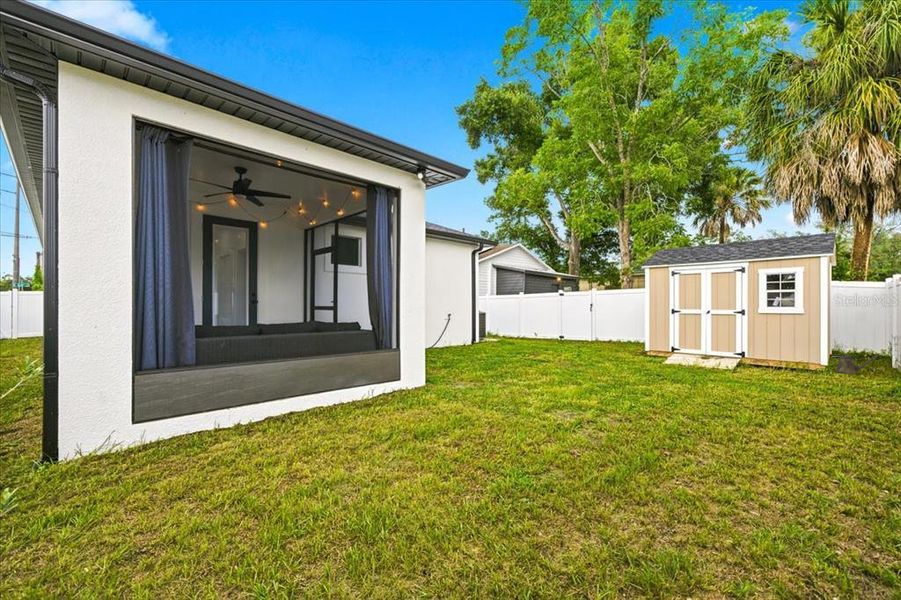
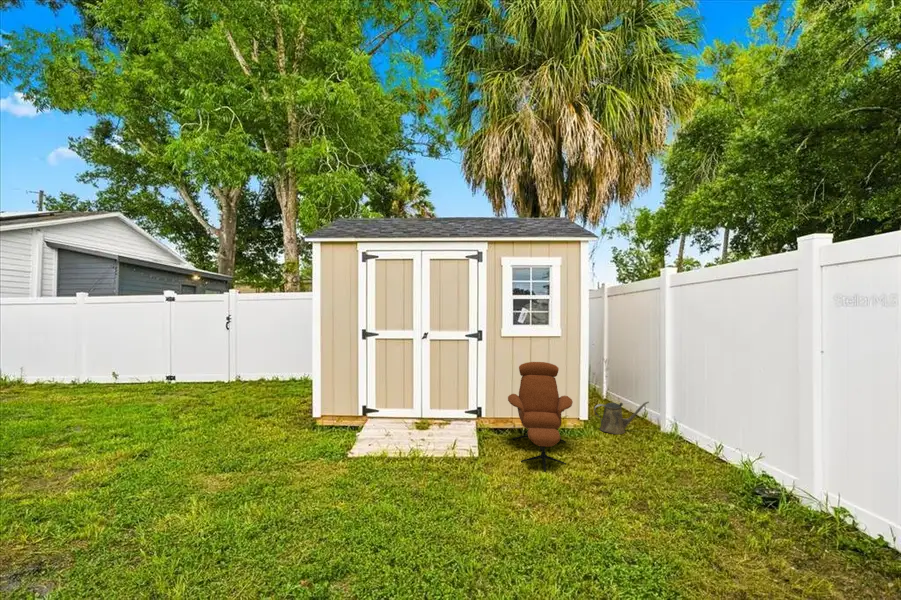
lounge chair: none [759,327,806,375] -> present [508,362,573,472]

